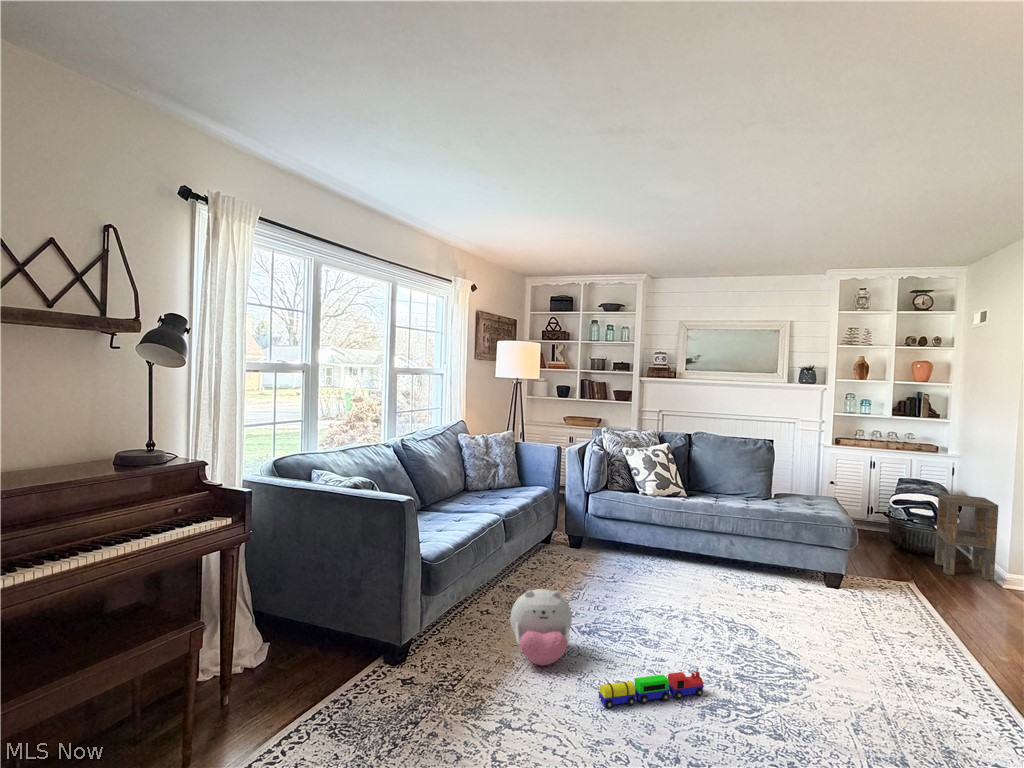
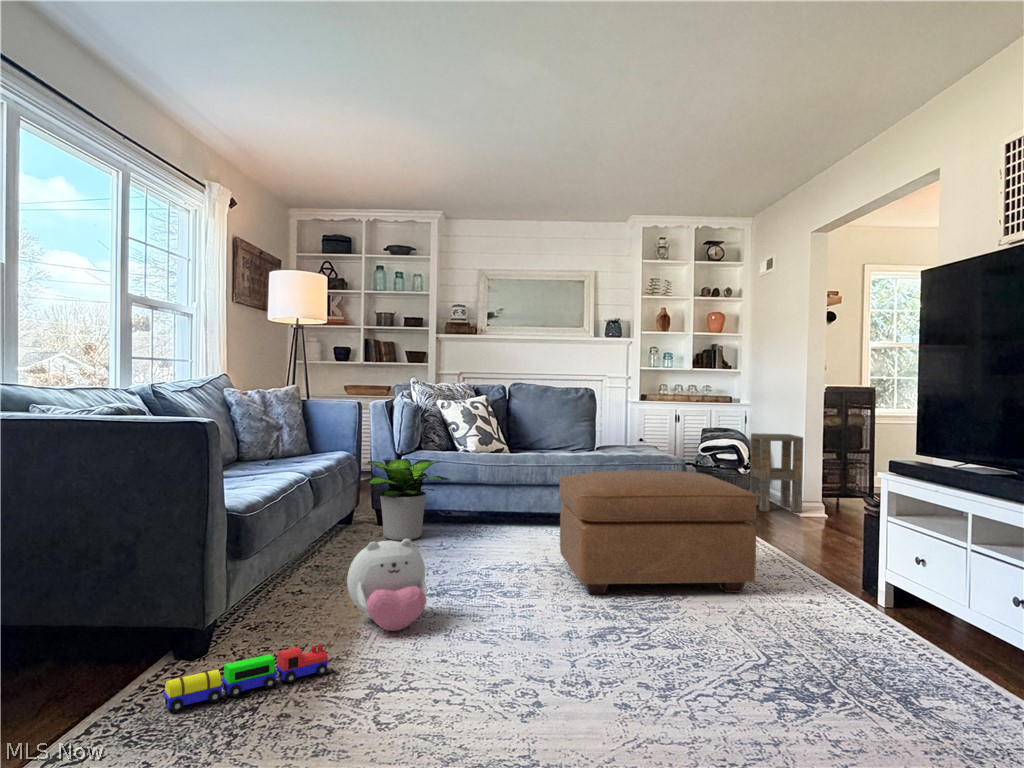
potted plant: none [554,496,626,566] -> present [363,459,449,540]
ottoman: none [708,537,897,681] -> present [560,470,757,594]
toy train: present [598,671,704,708] -> present [163,643,328,712]

